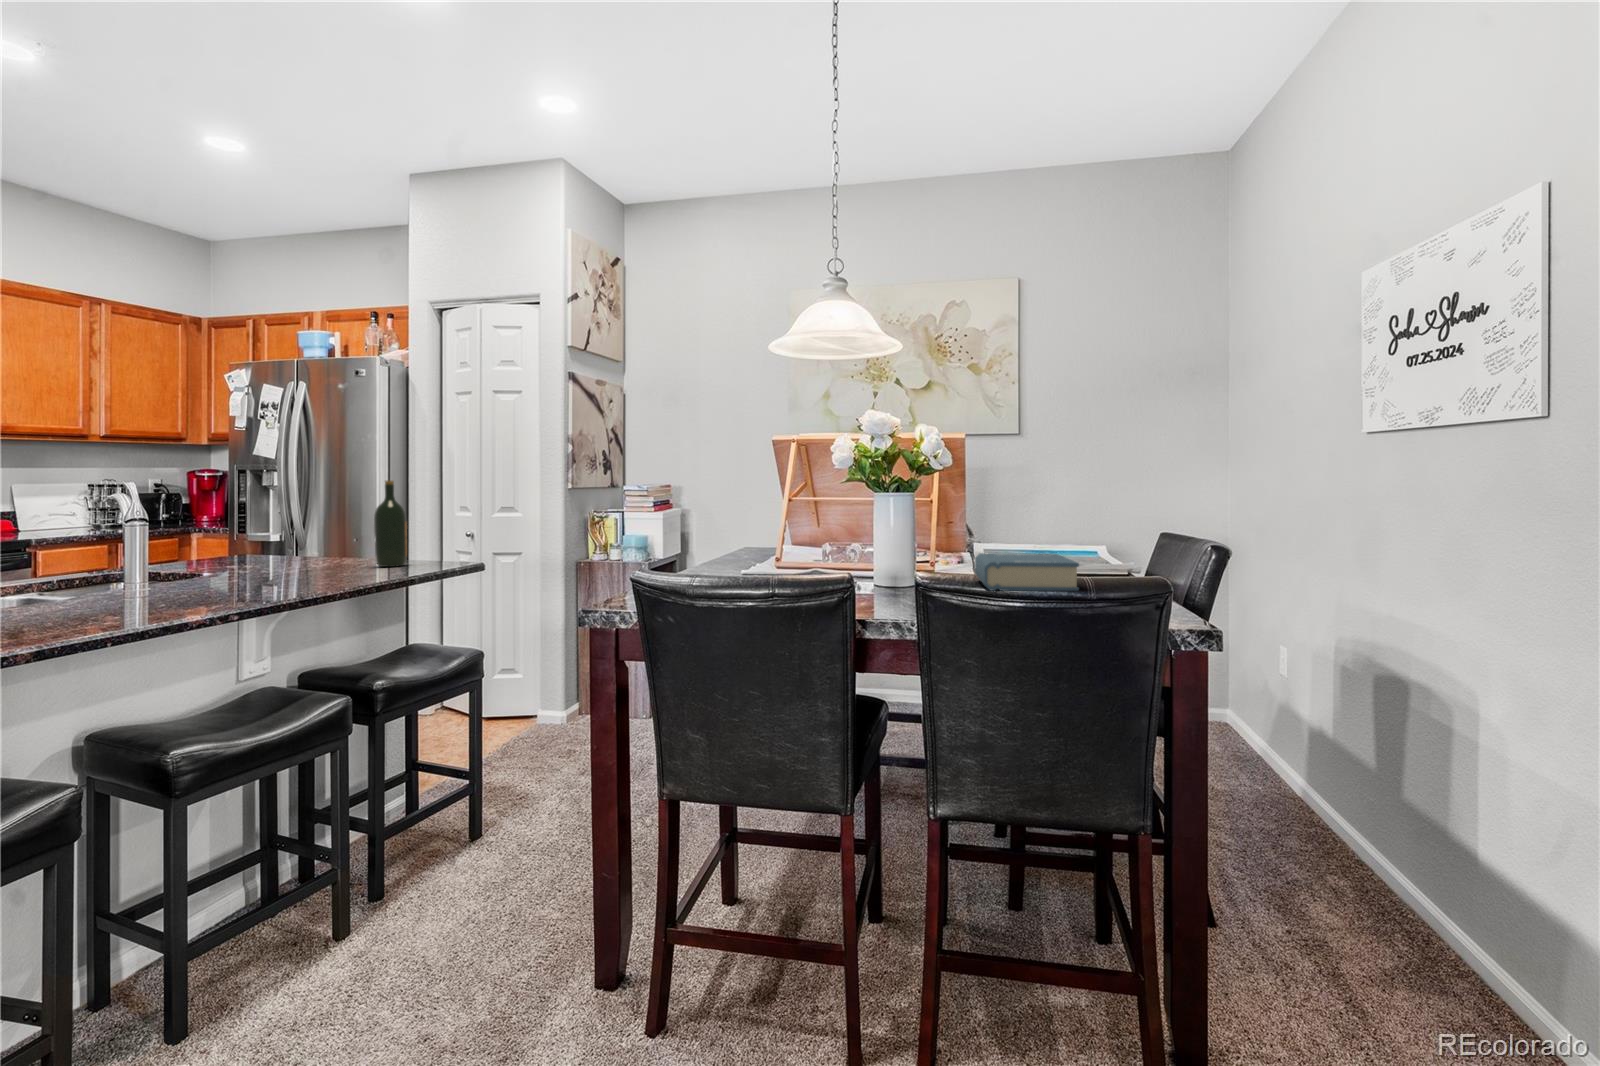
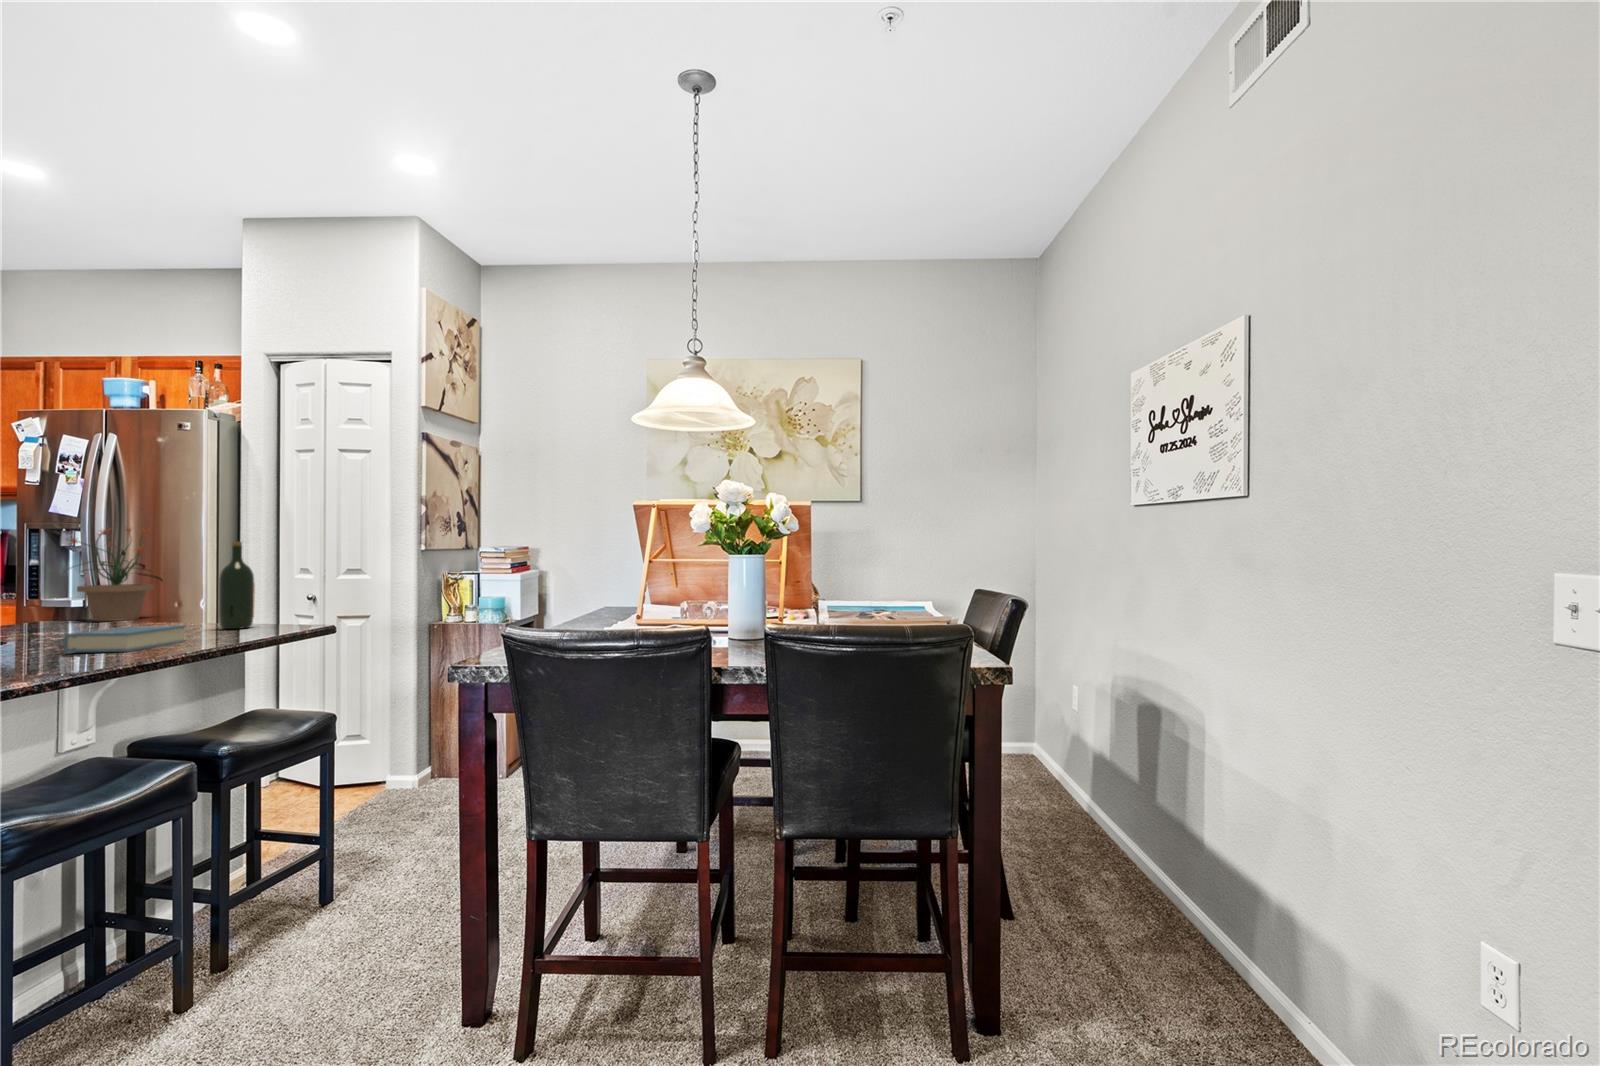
potted plant: none [252,467,339,557] -> present [64,529,163,621]
book: present [975,553,1079,591] -> present [64,625,186,652]

